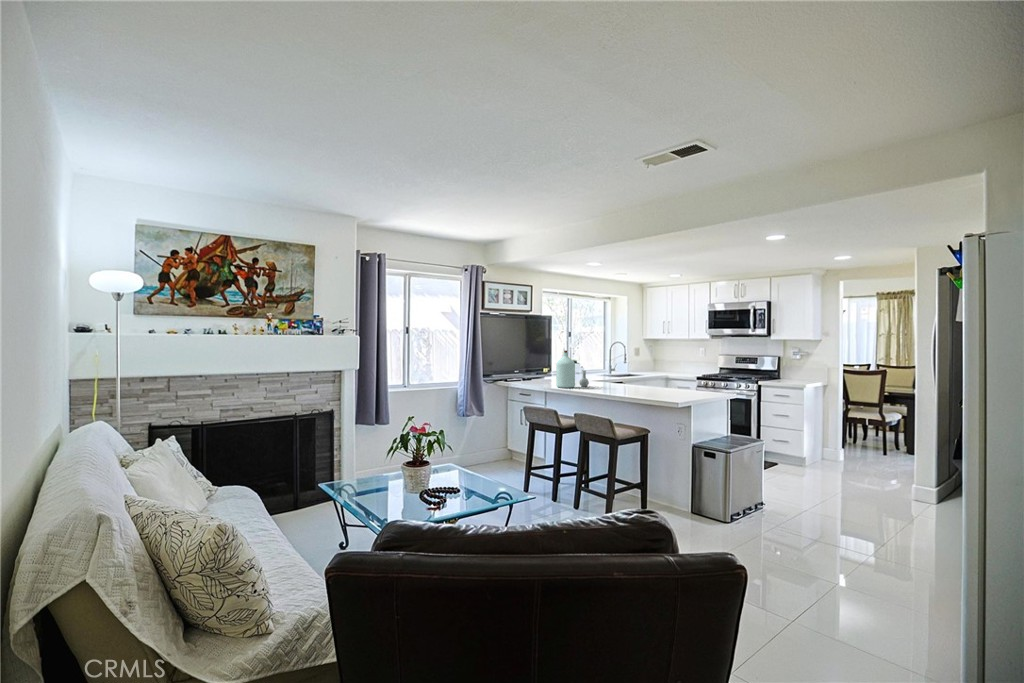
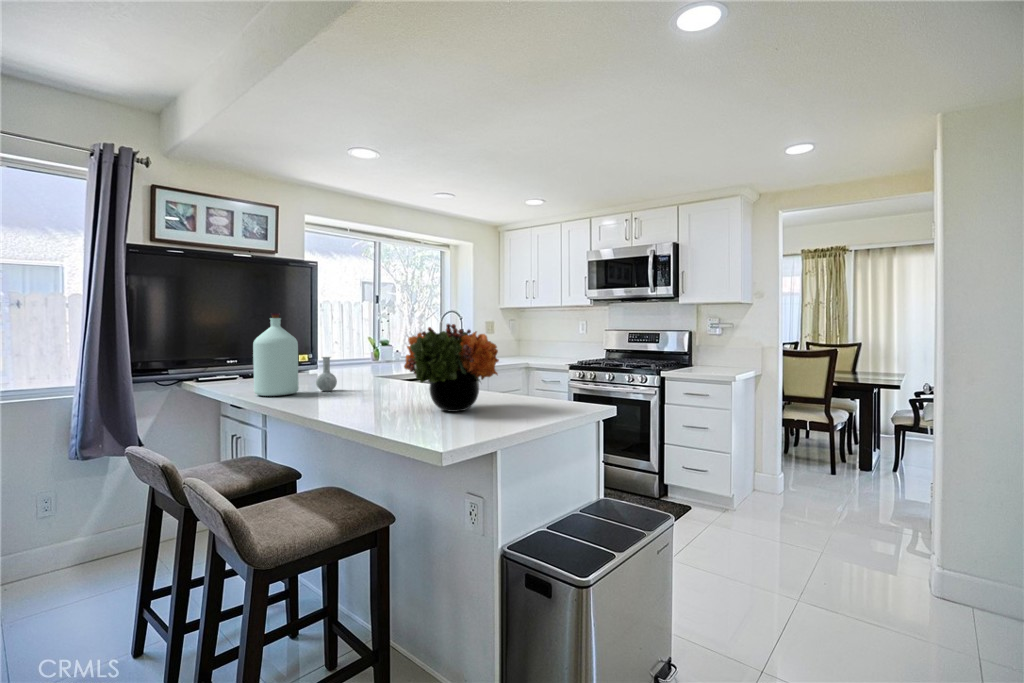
flower arrangement: none [636,358,679,395] -> present [404,324,499,412]

